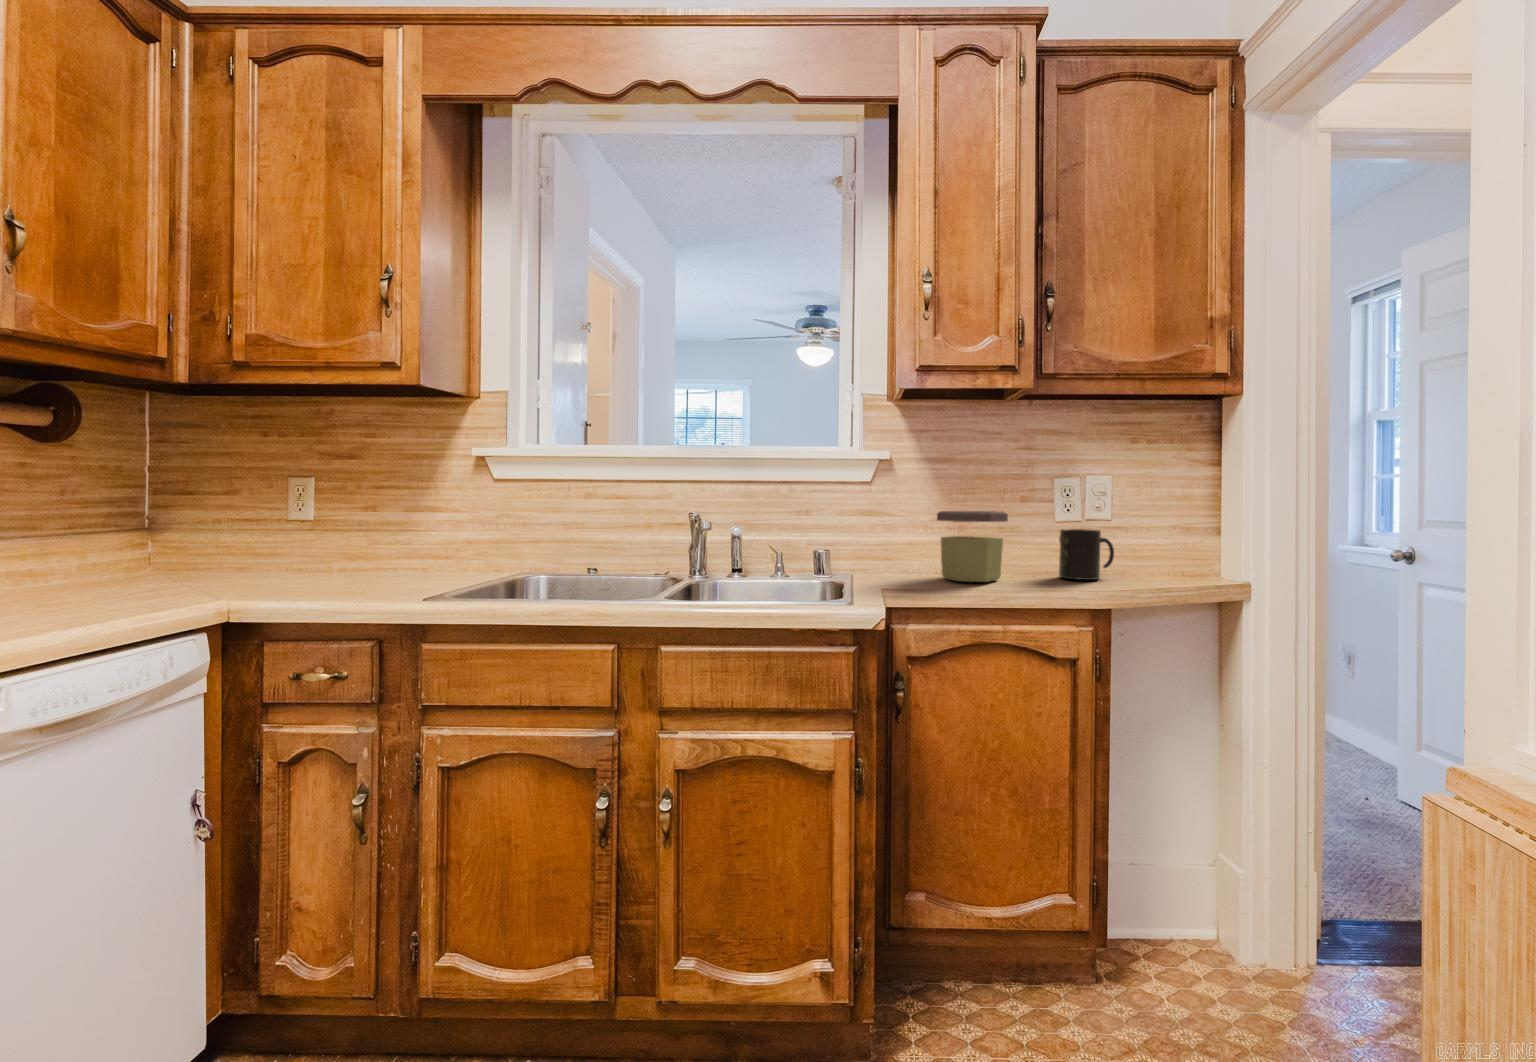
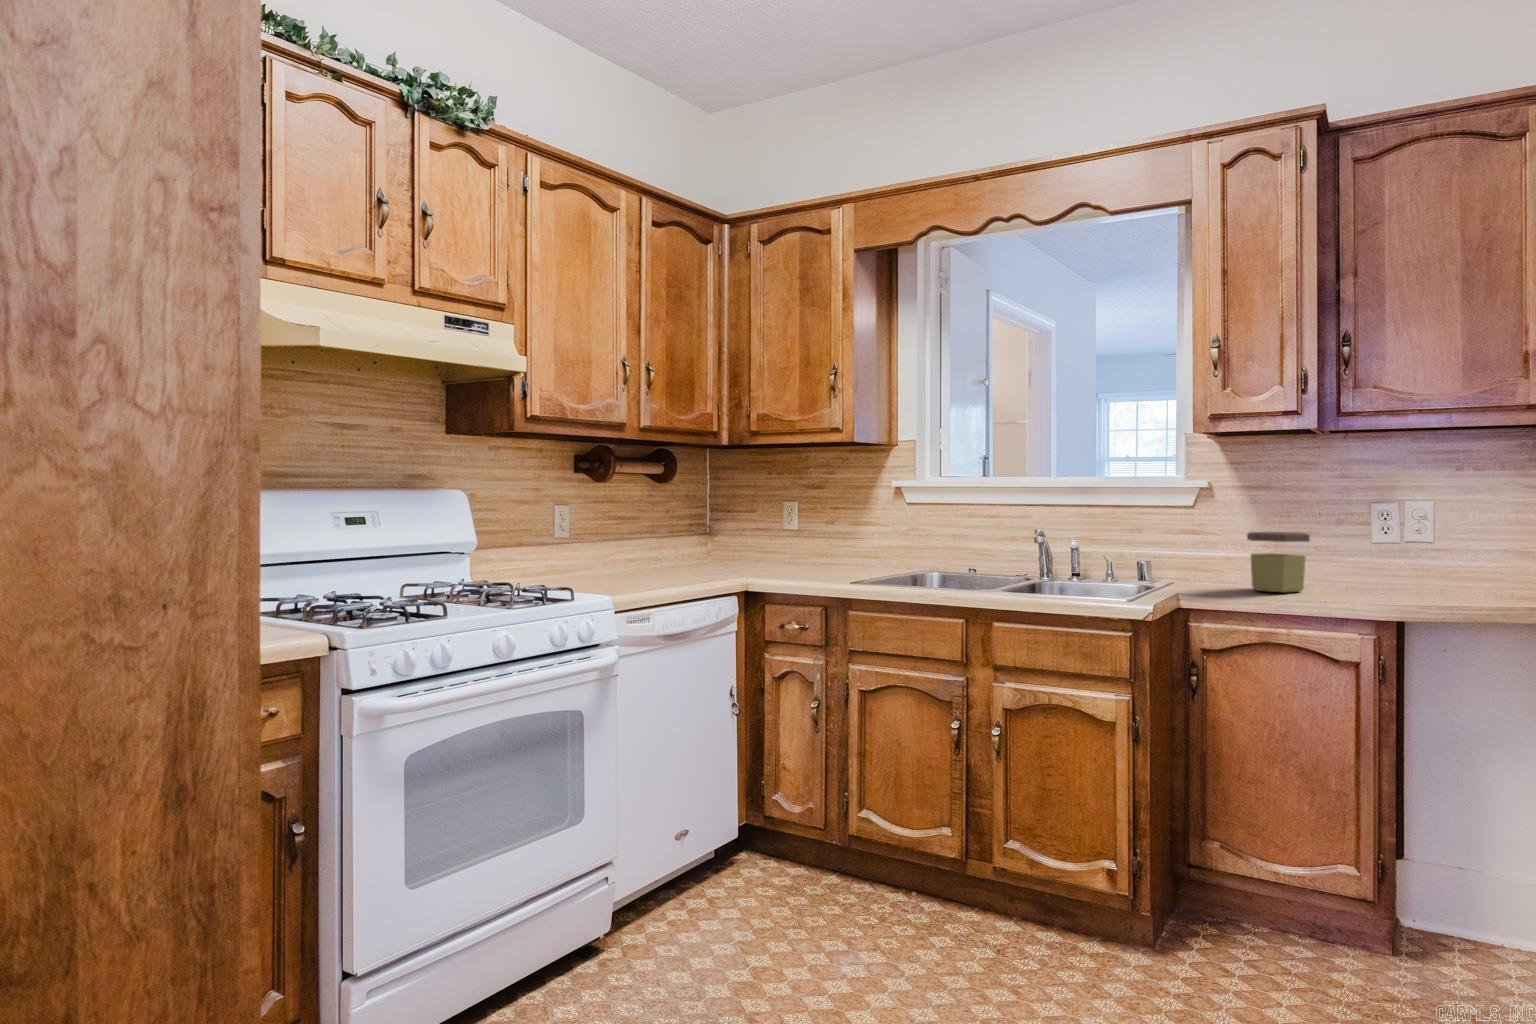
mug: present [1059,529,1114,580] -> none [1365,549,1422,594]

